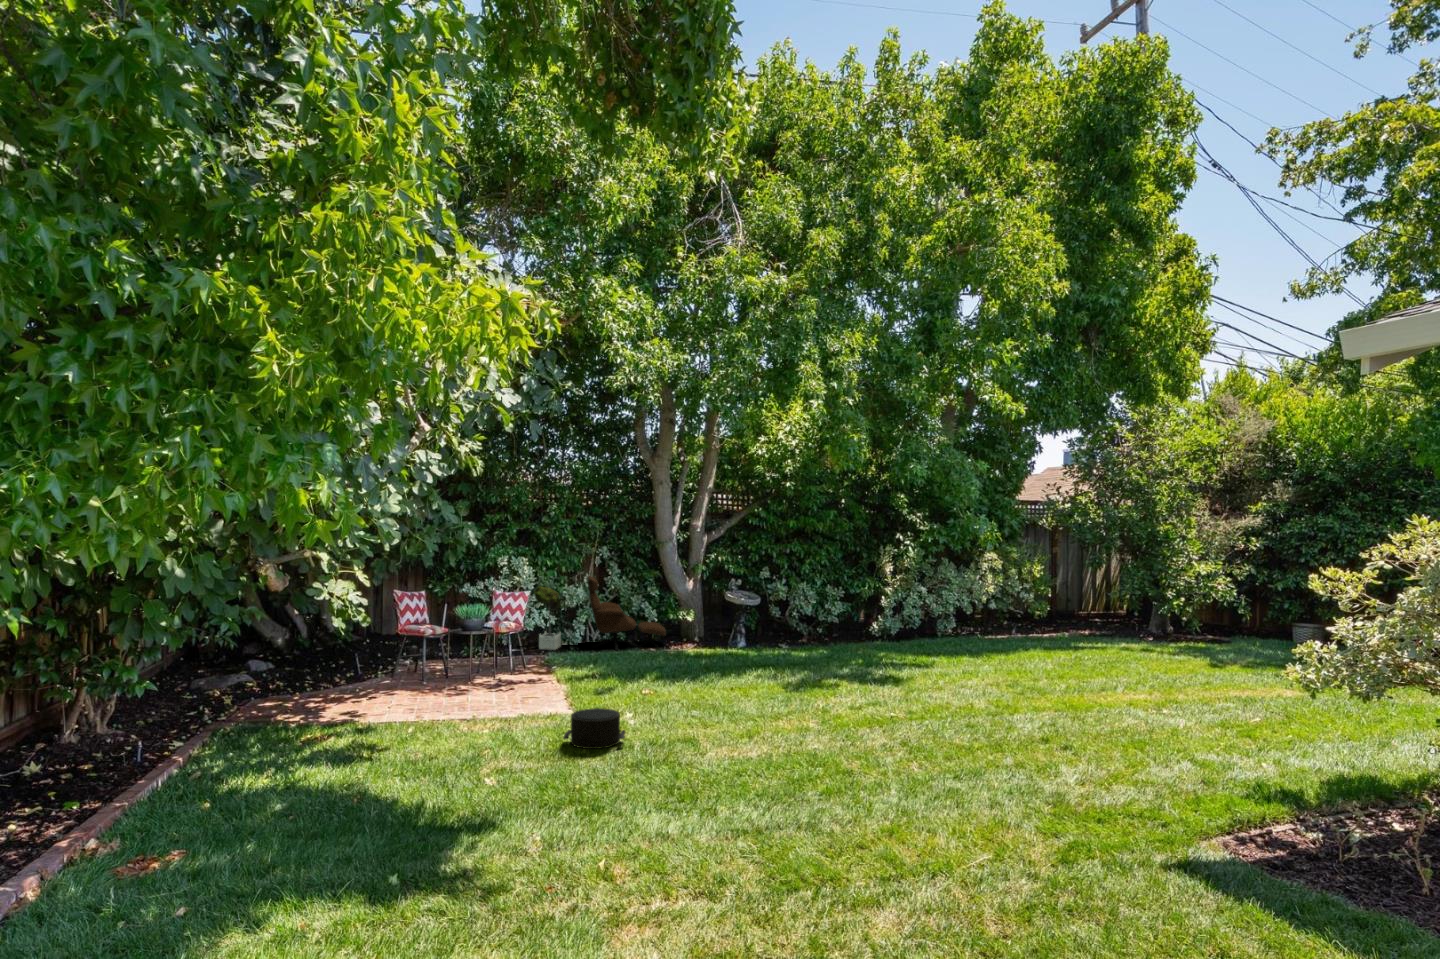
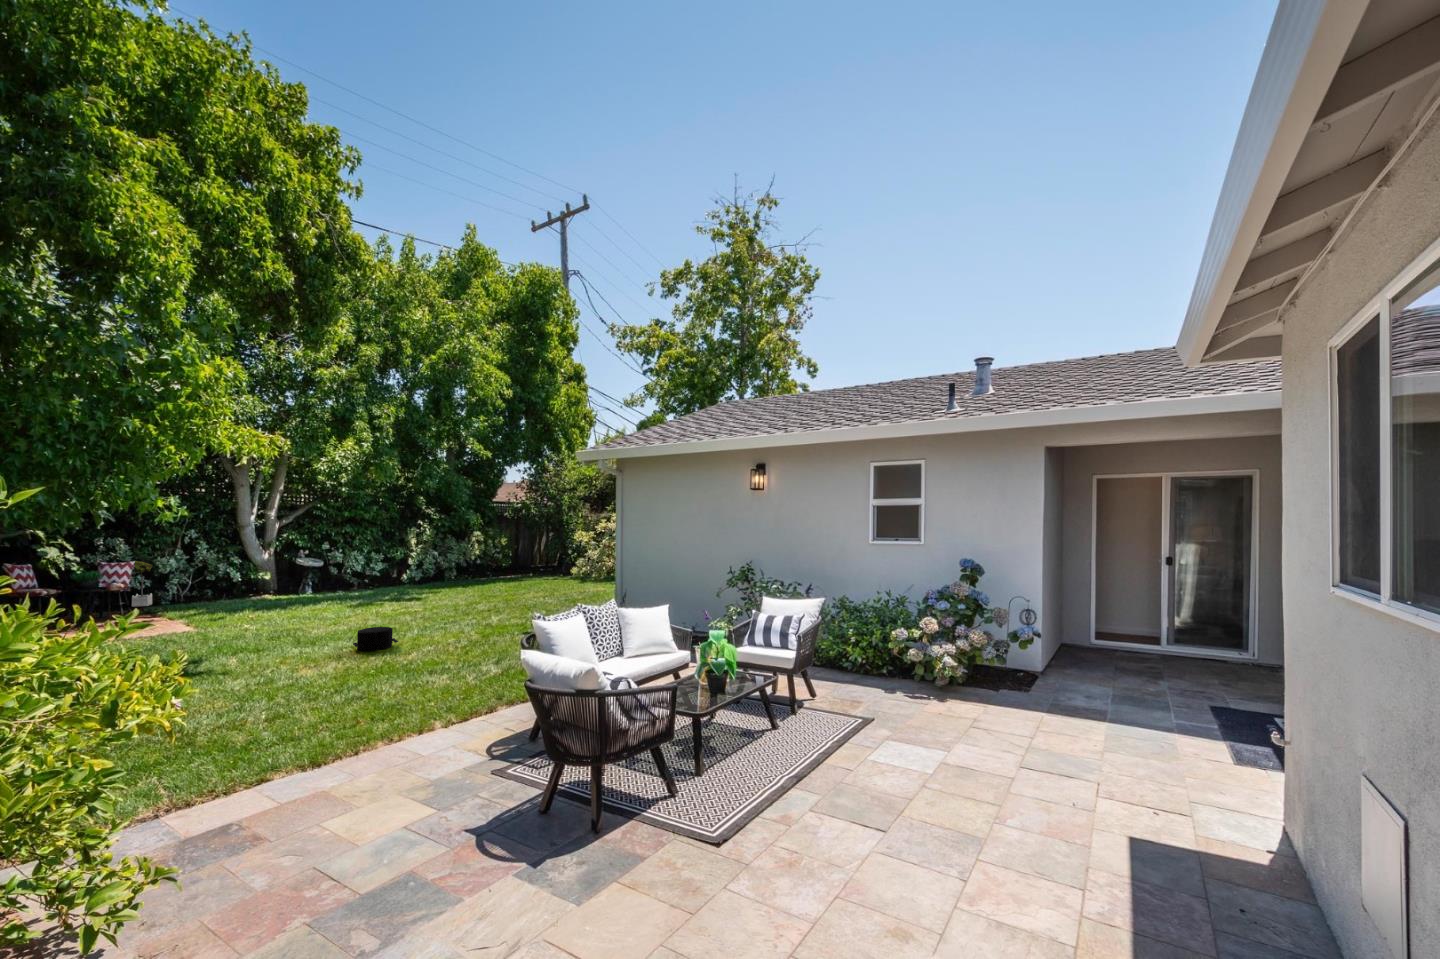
lounge chair: present [587,575,666,650] -> none [178,552,247,603]
pouf: present [563,708,625,749] -> present [353,627,398,651]

